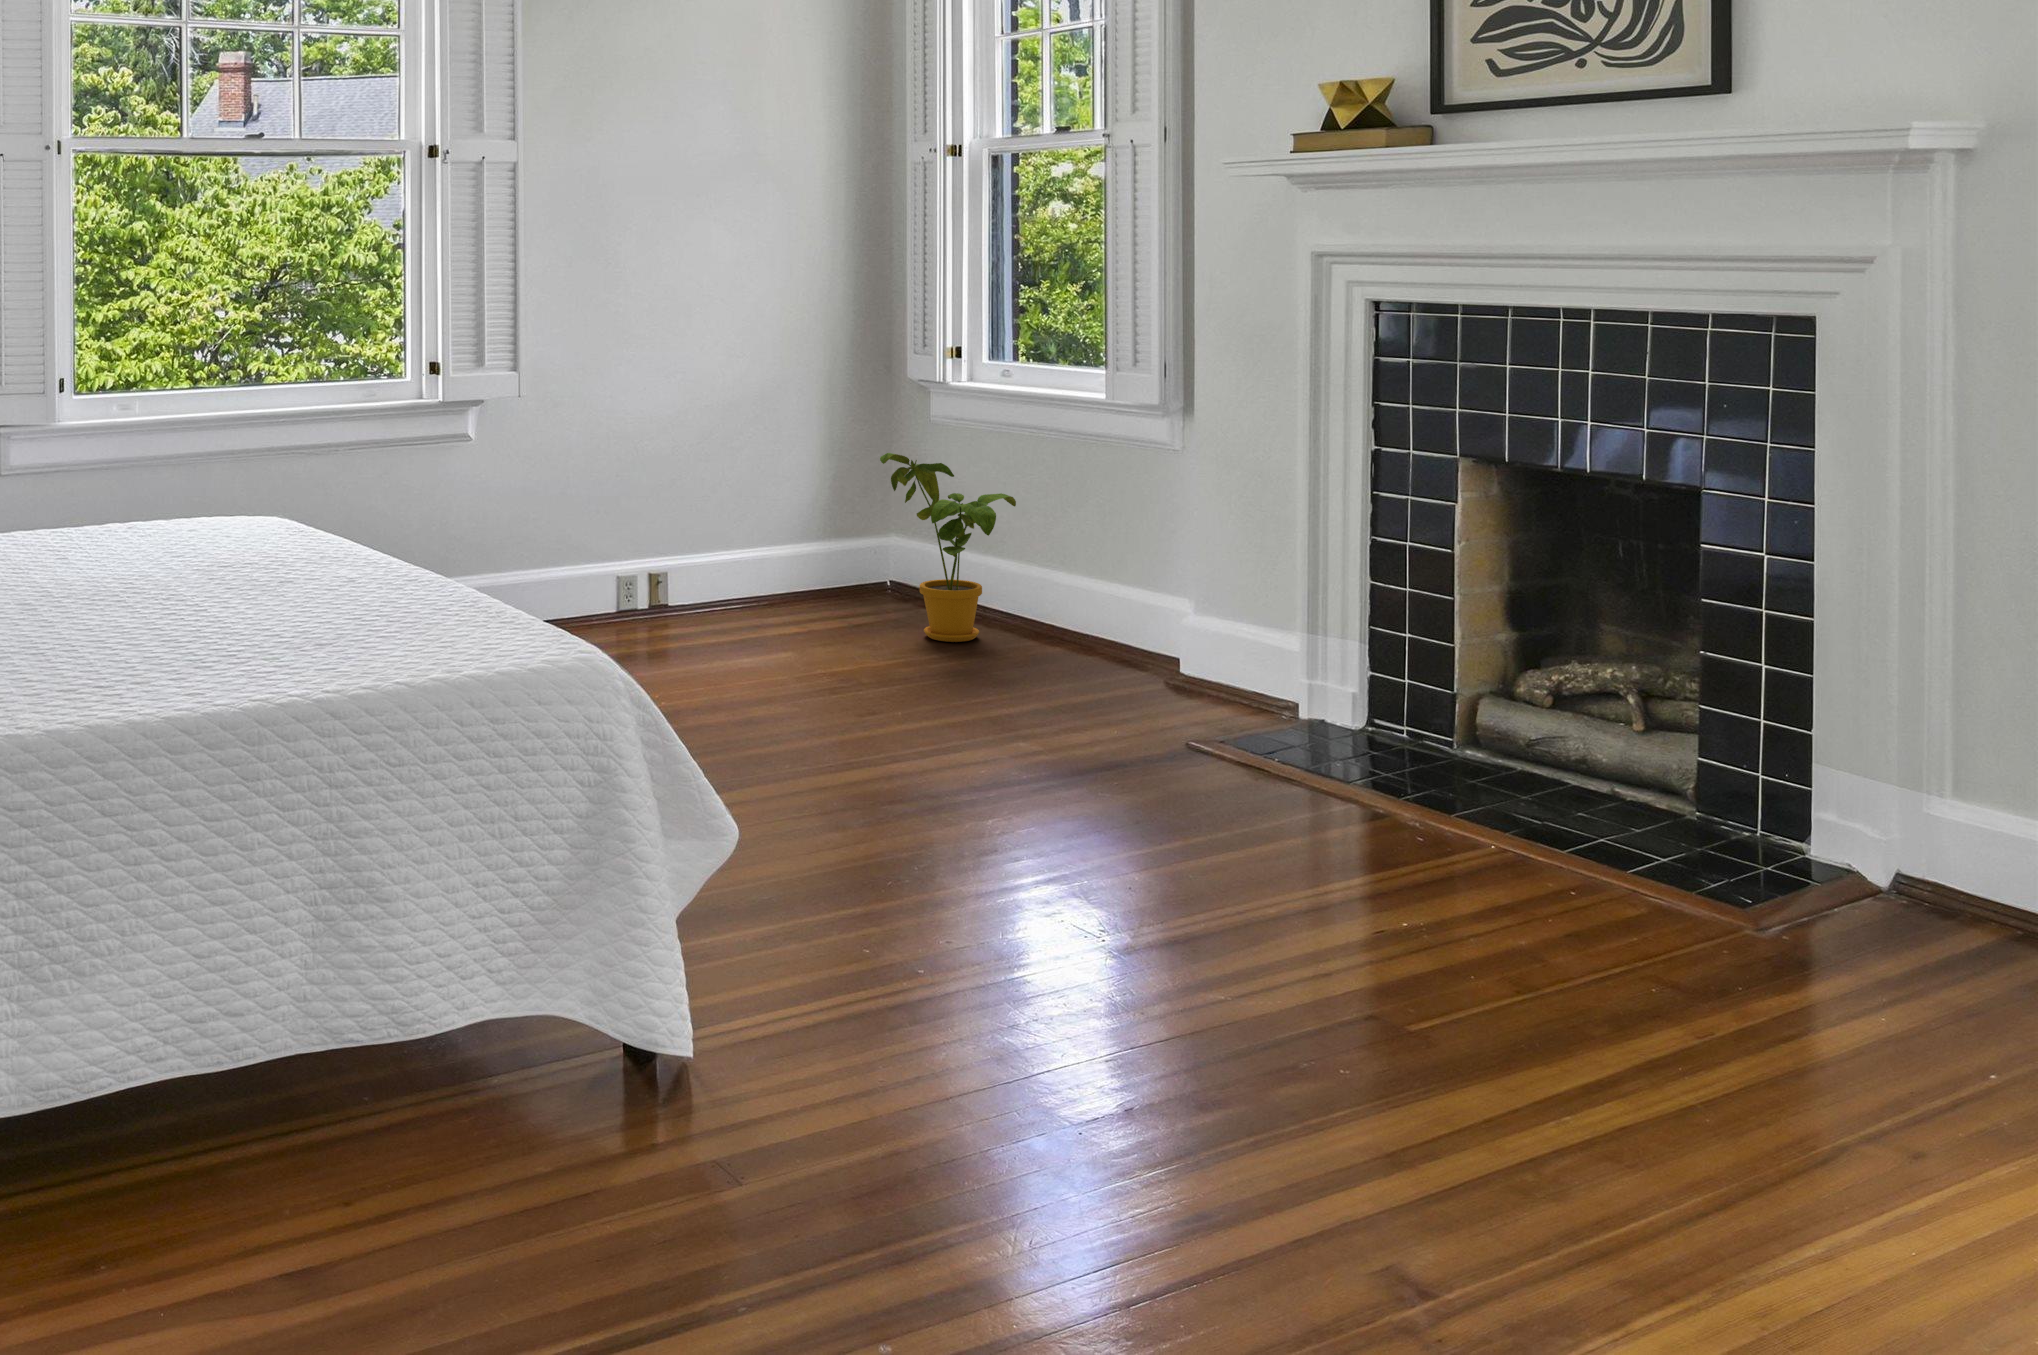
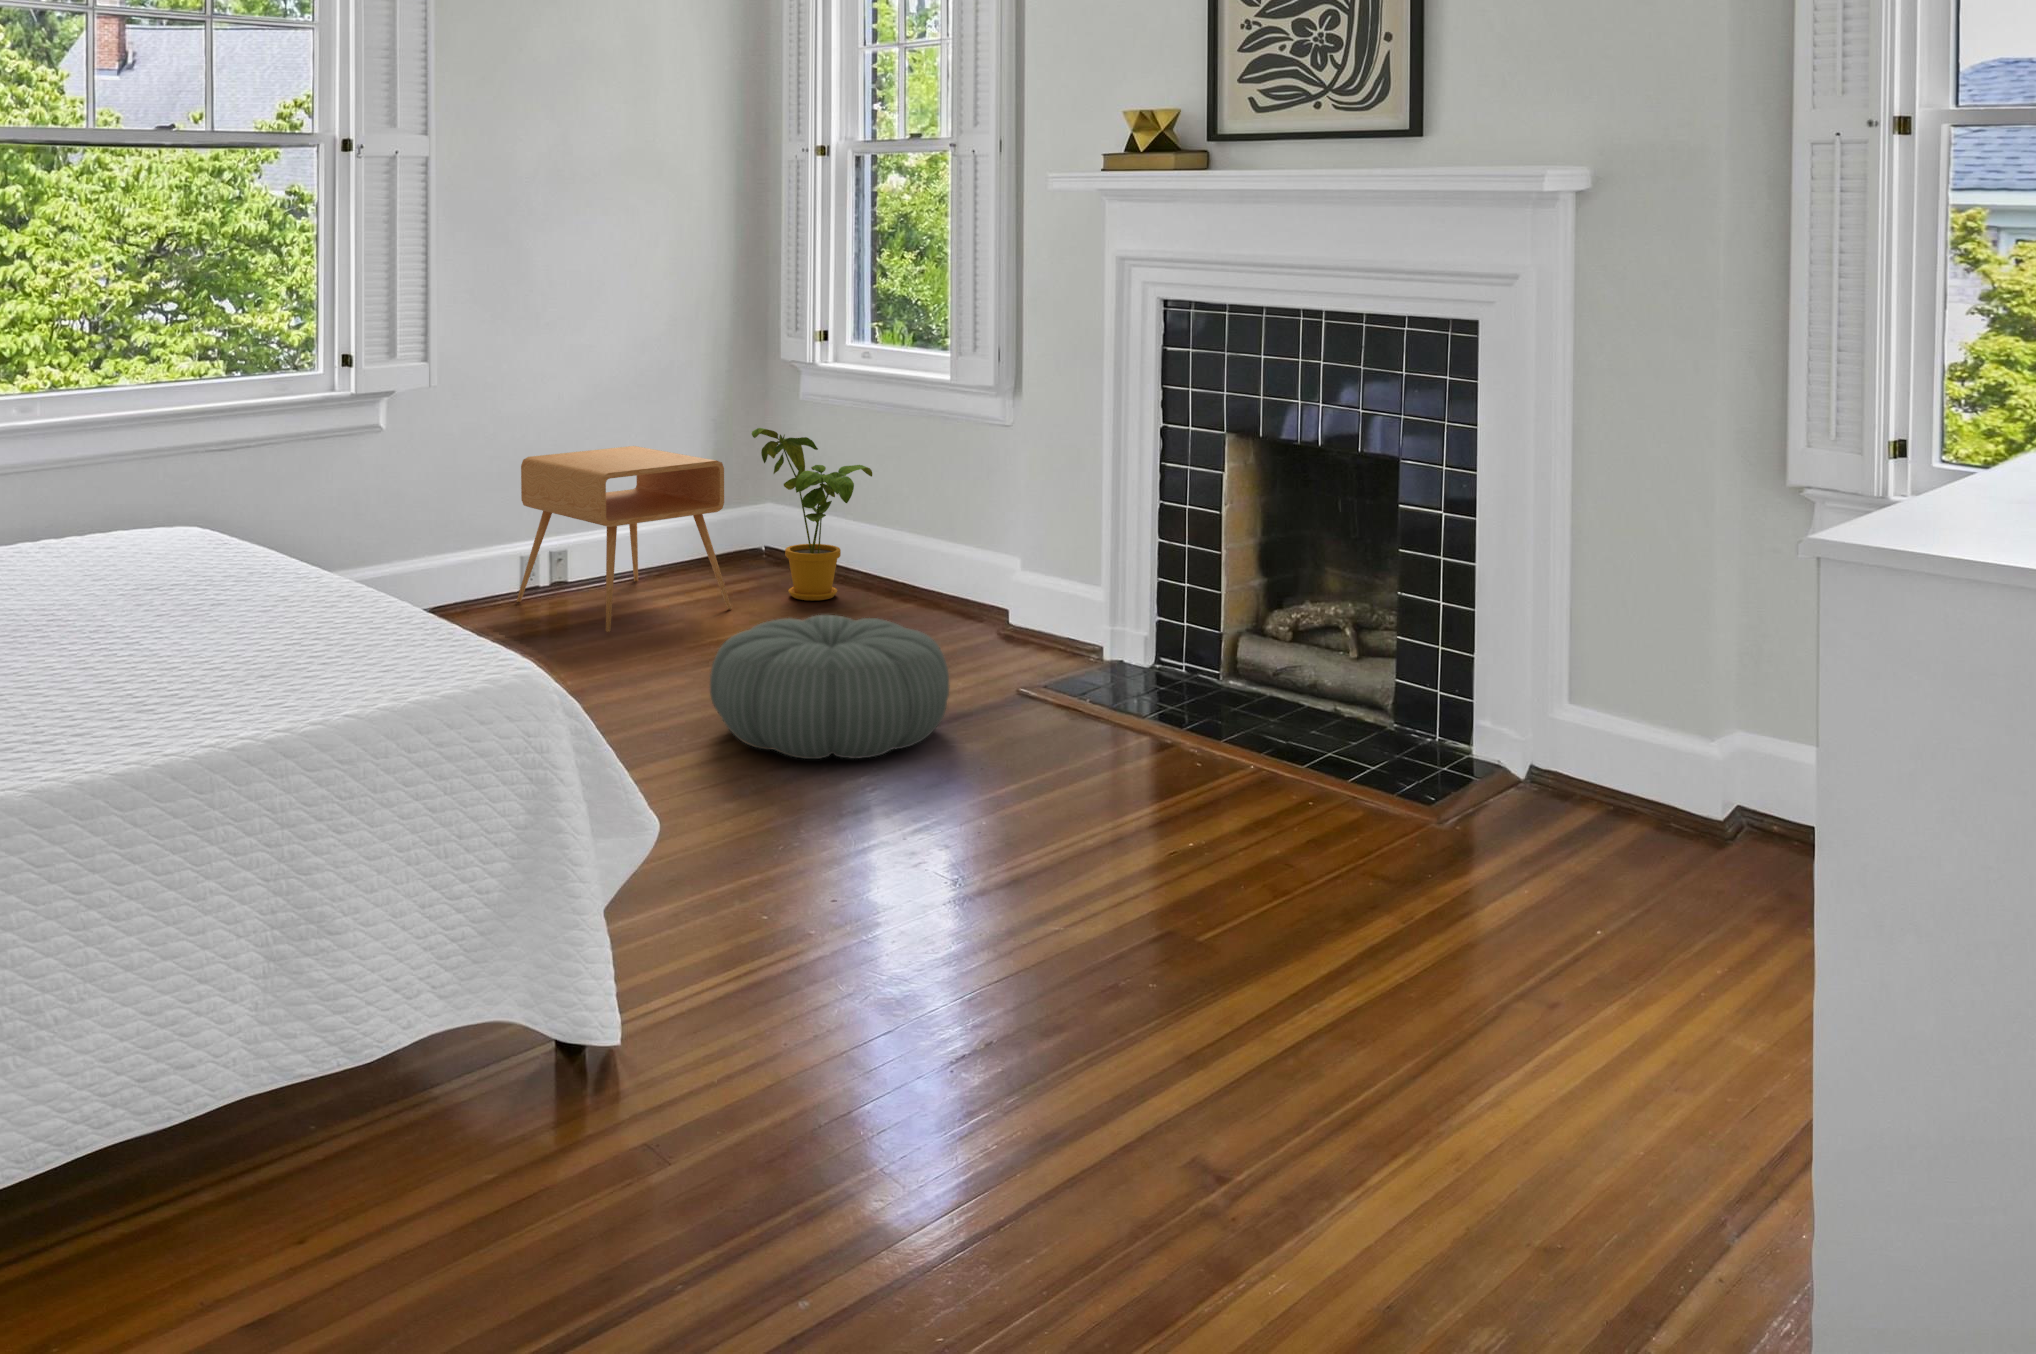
side table: none [630,472,862,671] -> present [516,446,732,632]
pouf: none [847,662,1126,827] -> present [710,615,950,759]

